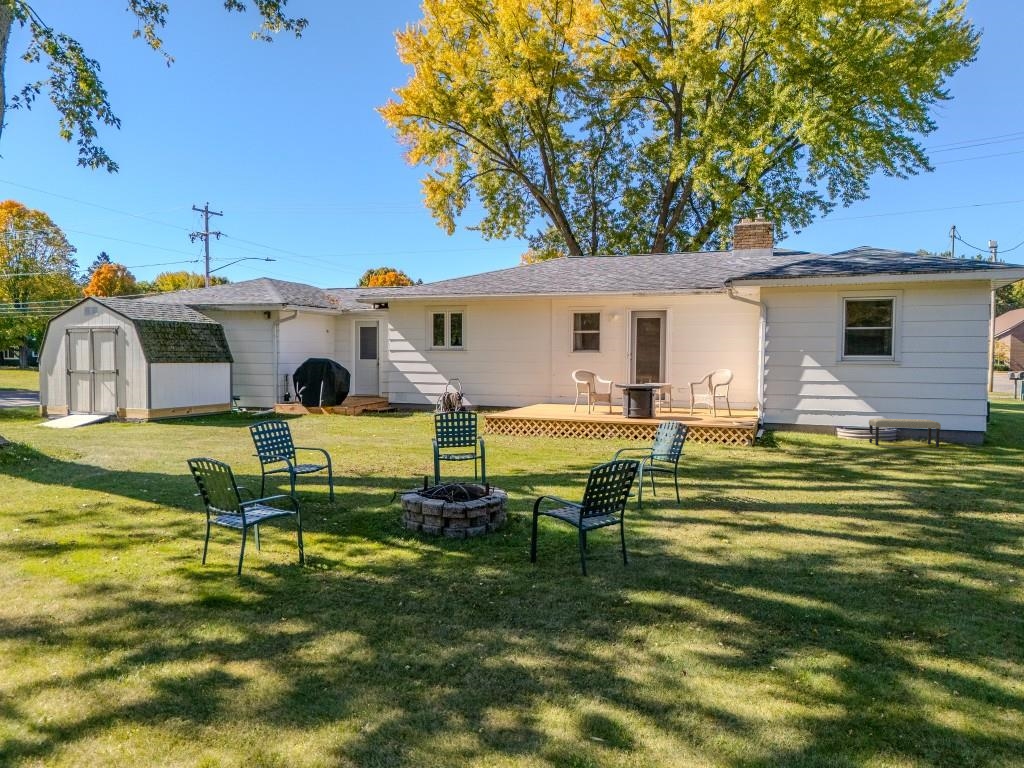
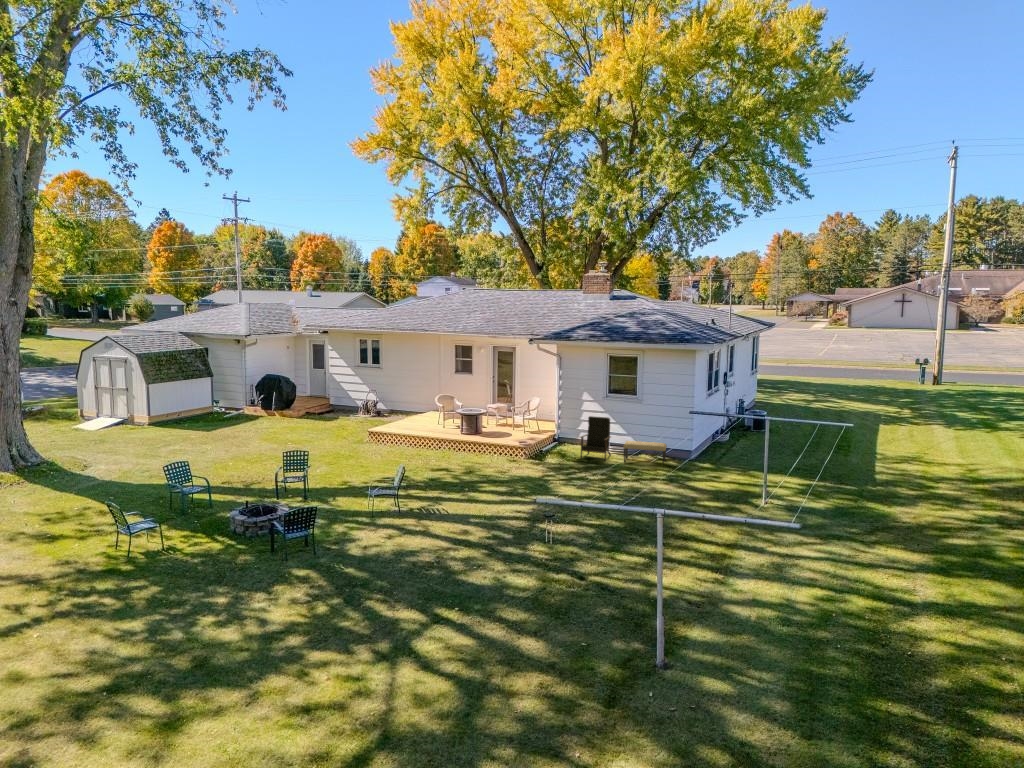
lounge chair: none [807,387,854,445] -> present [580,416,611,460]

